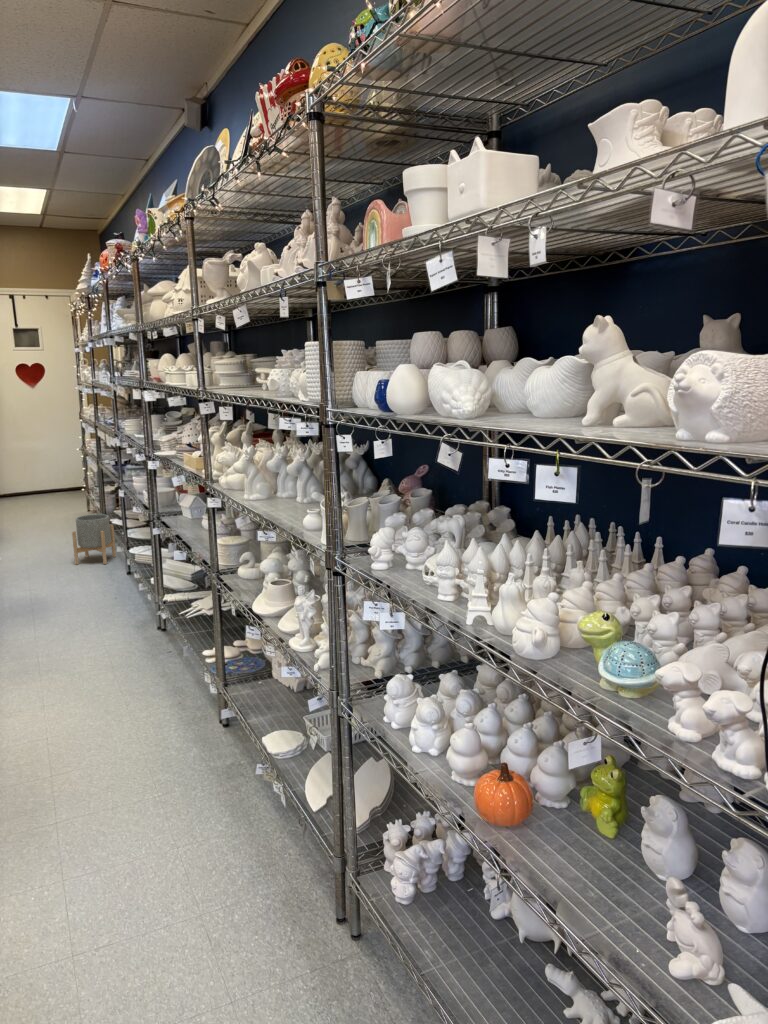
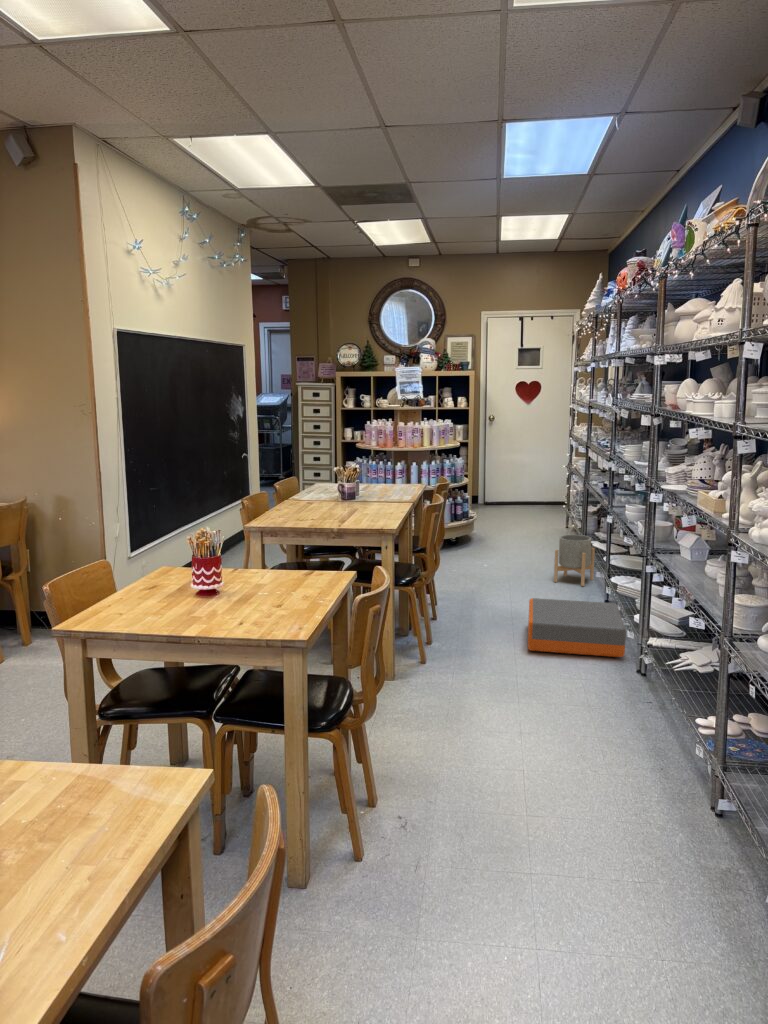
storage box: none [46,572,146,632] -> present [528,598,626,657]

